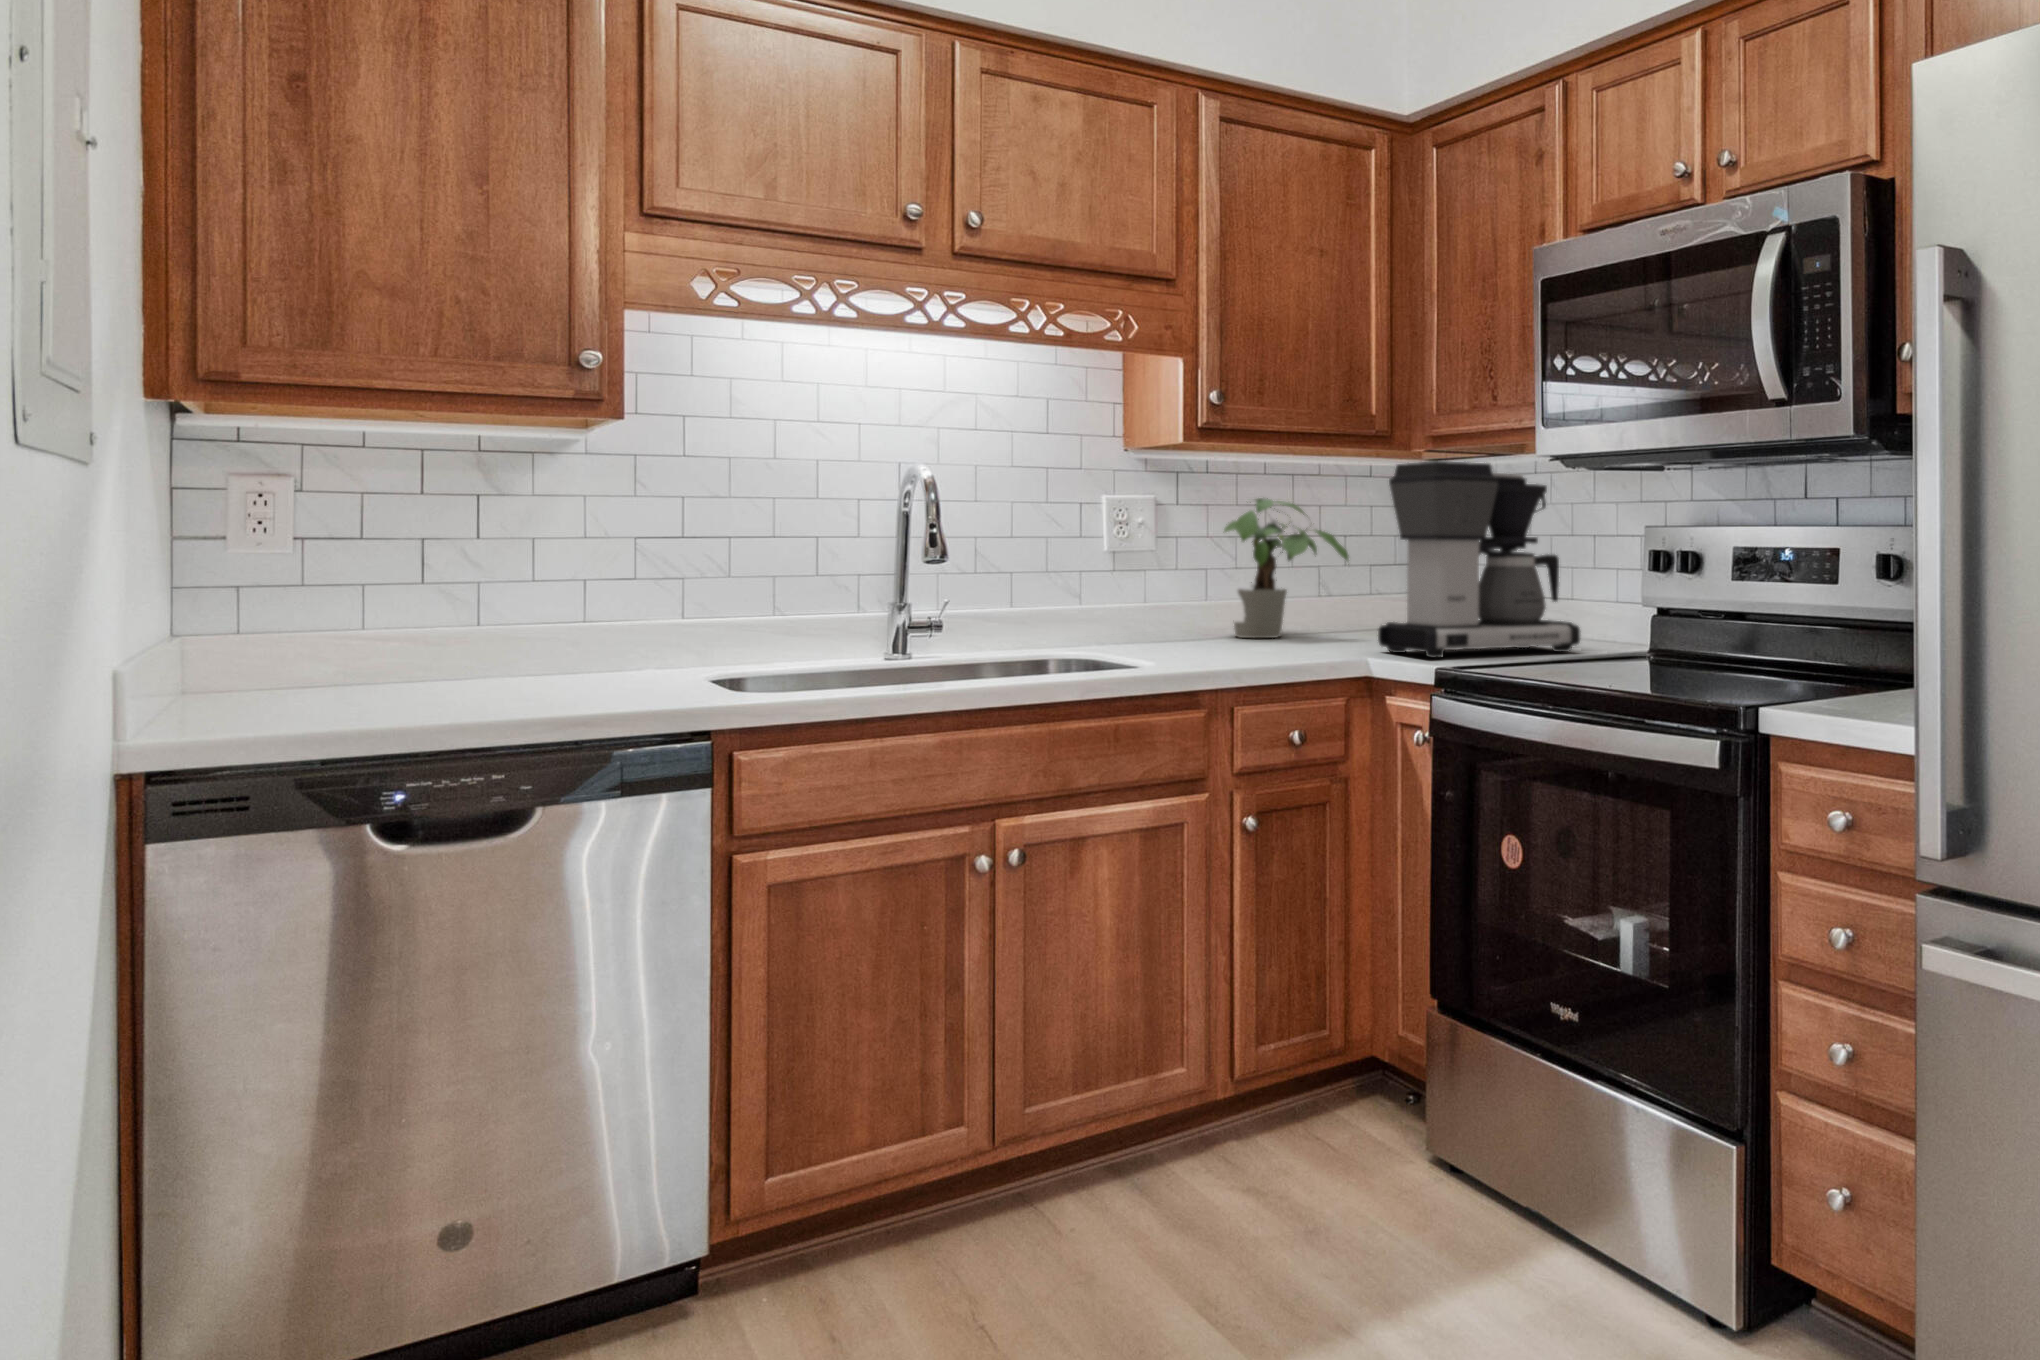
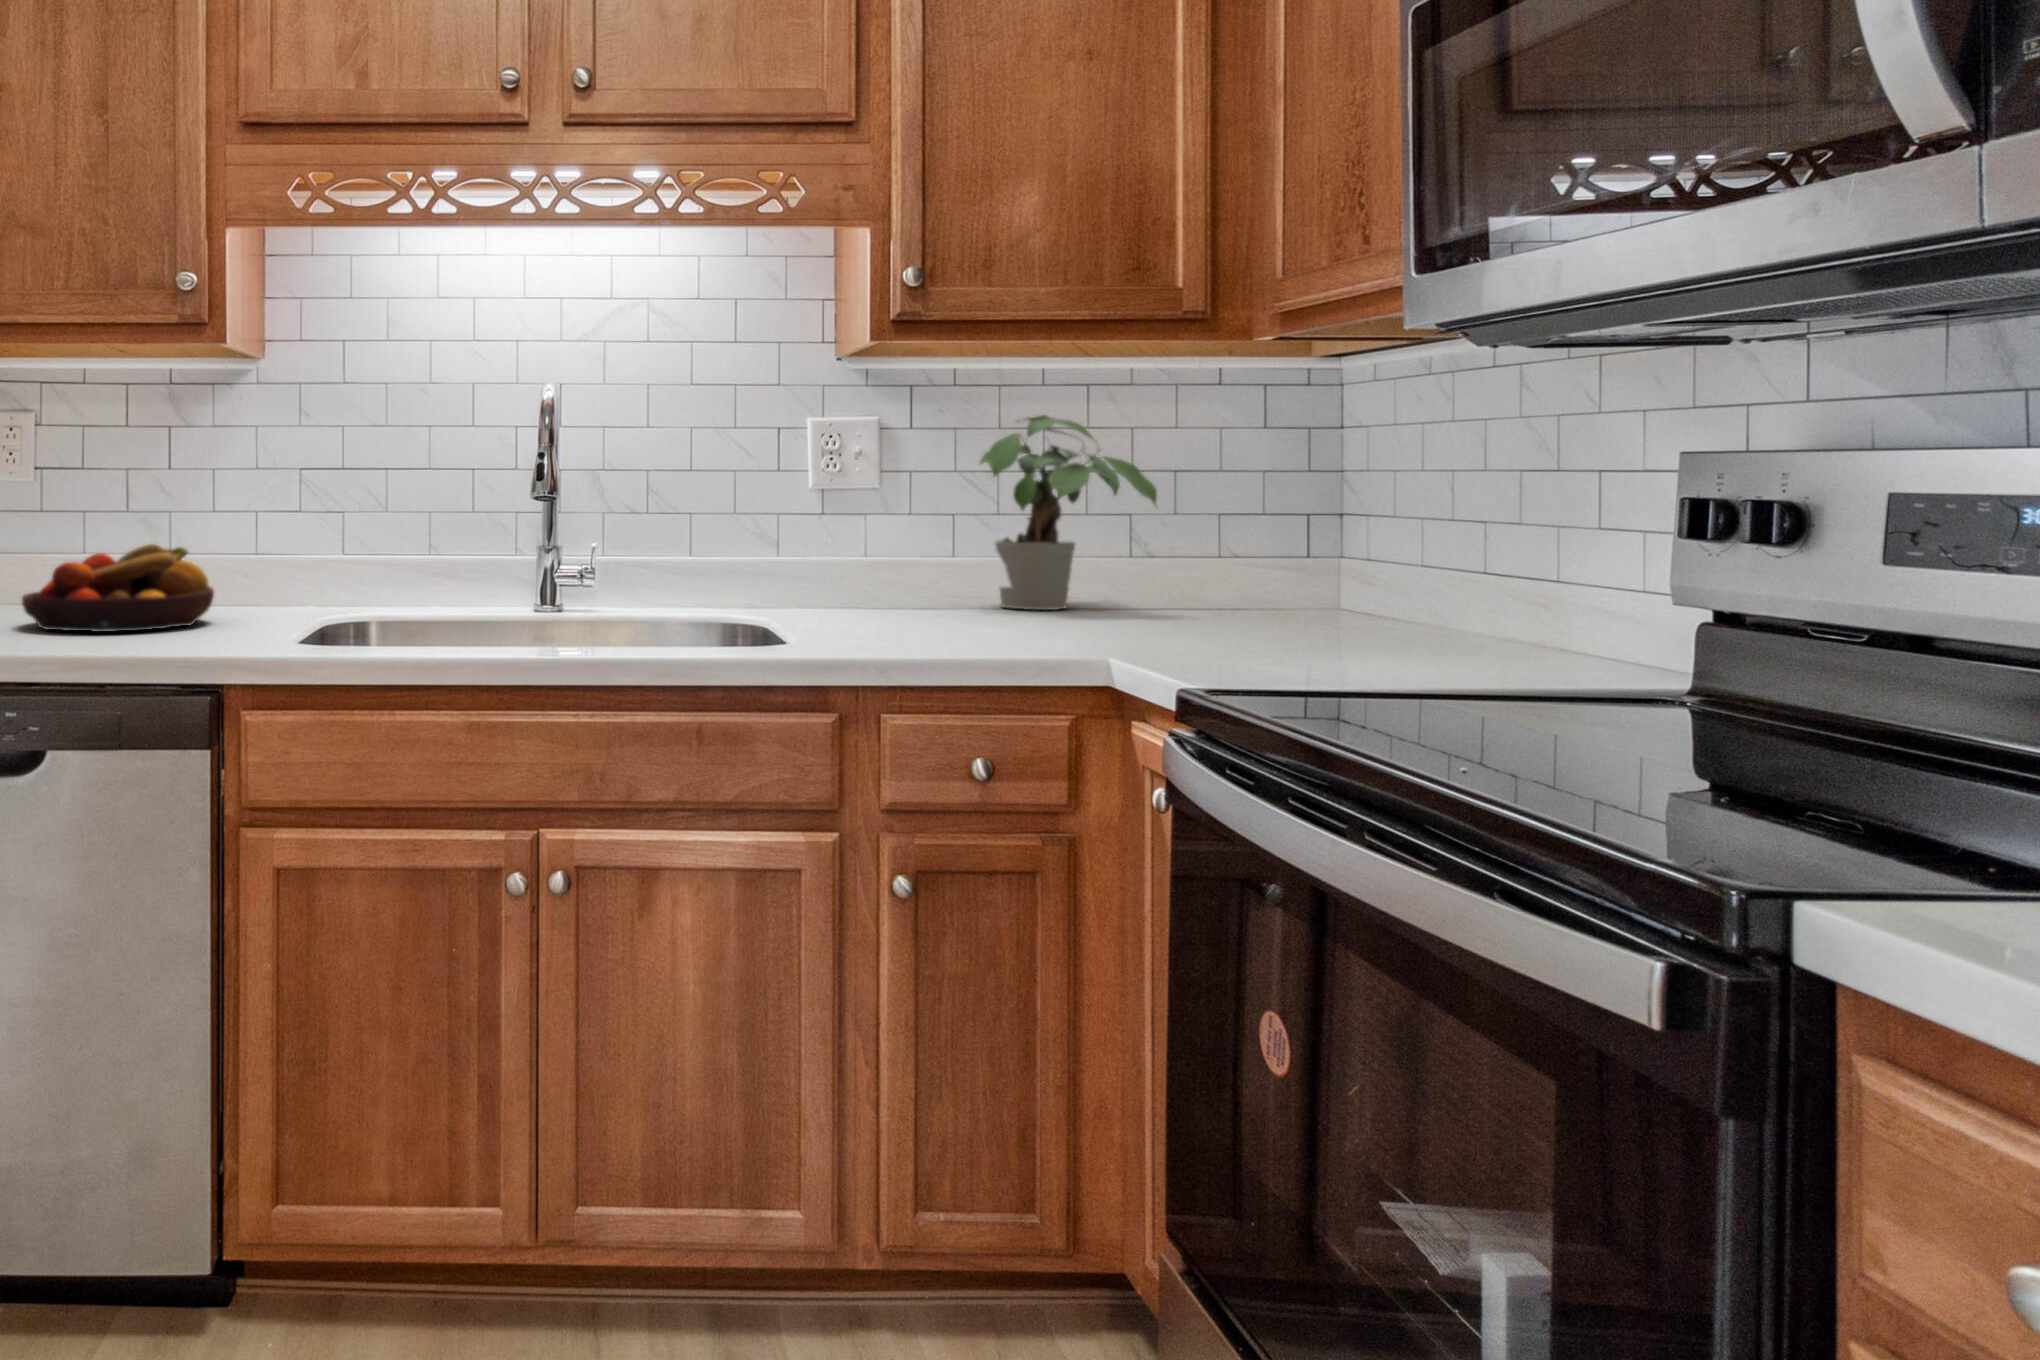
coffee maker: present [1378,461,1580,658] -> none [1166,338,1536,650]
fruit bowl: none [385,603,606,690] -> present [22,544,214,632]

